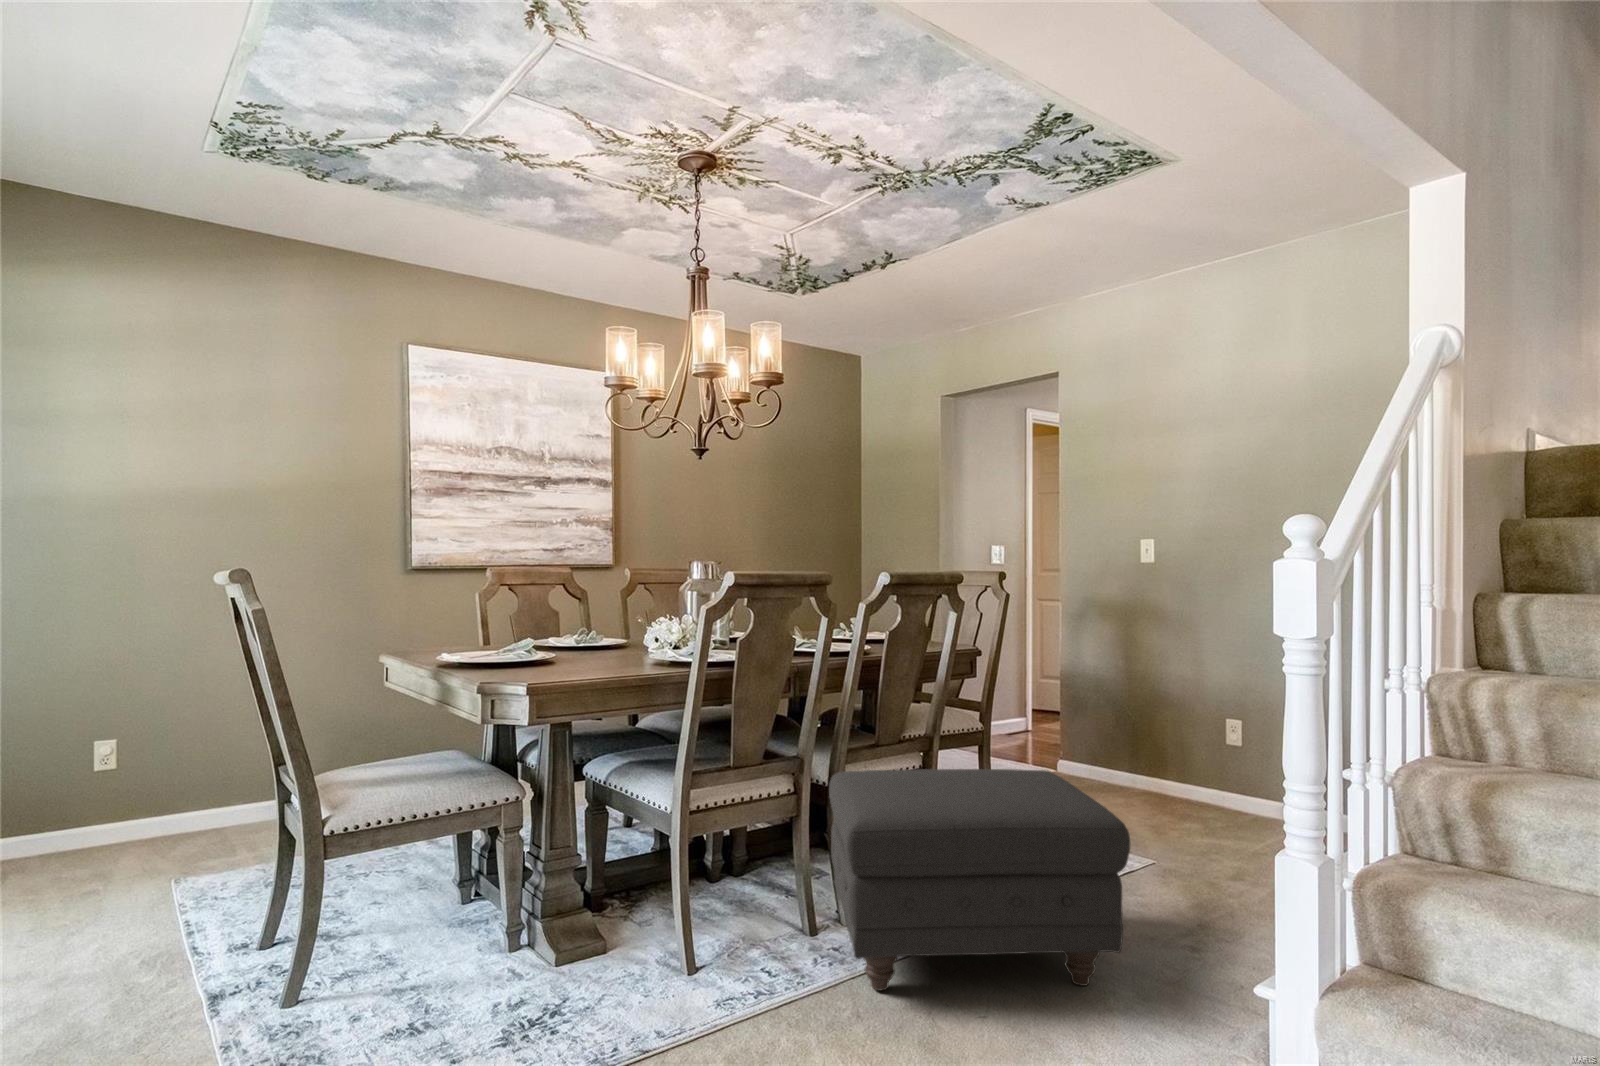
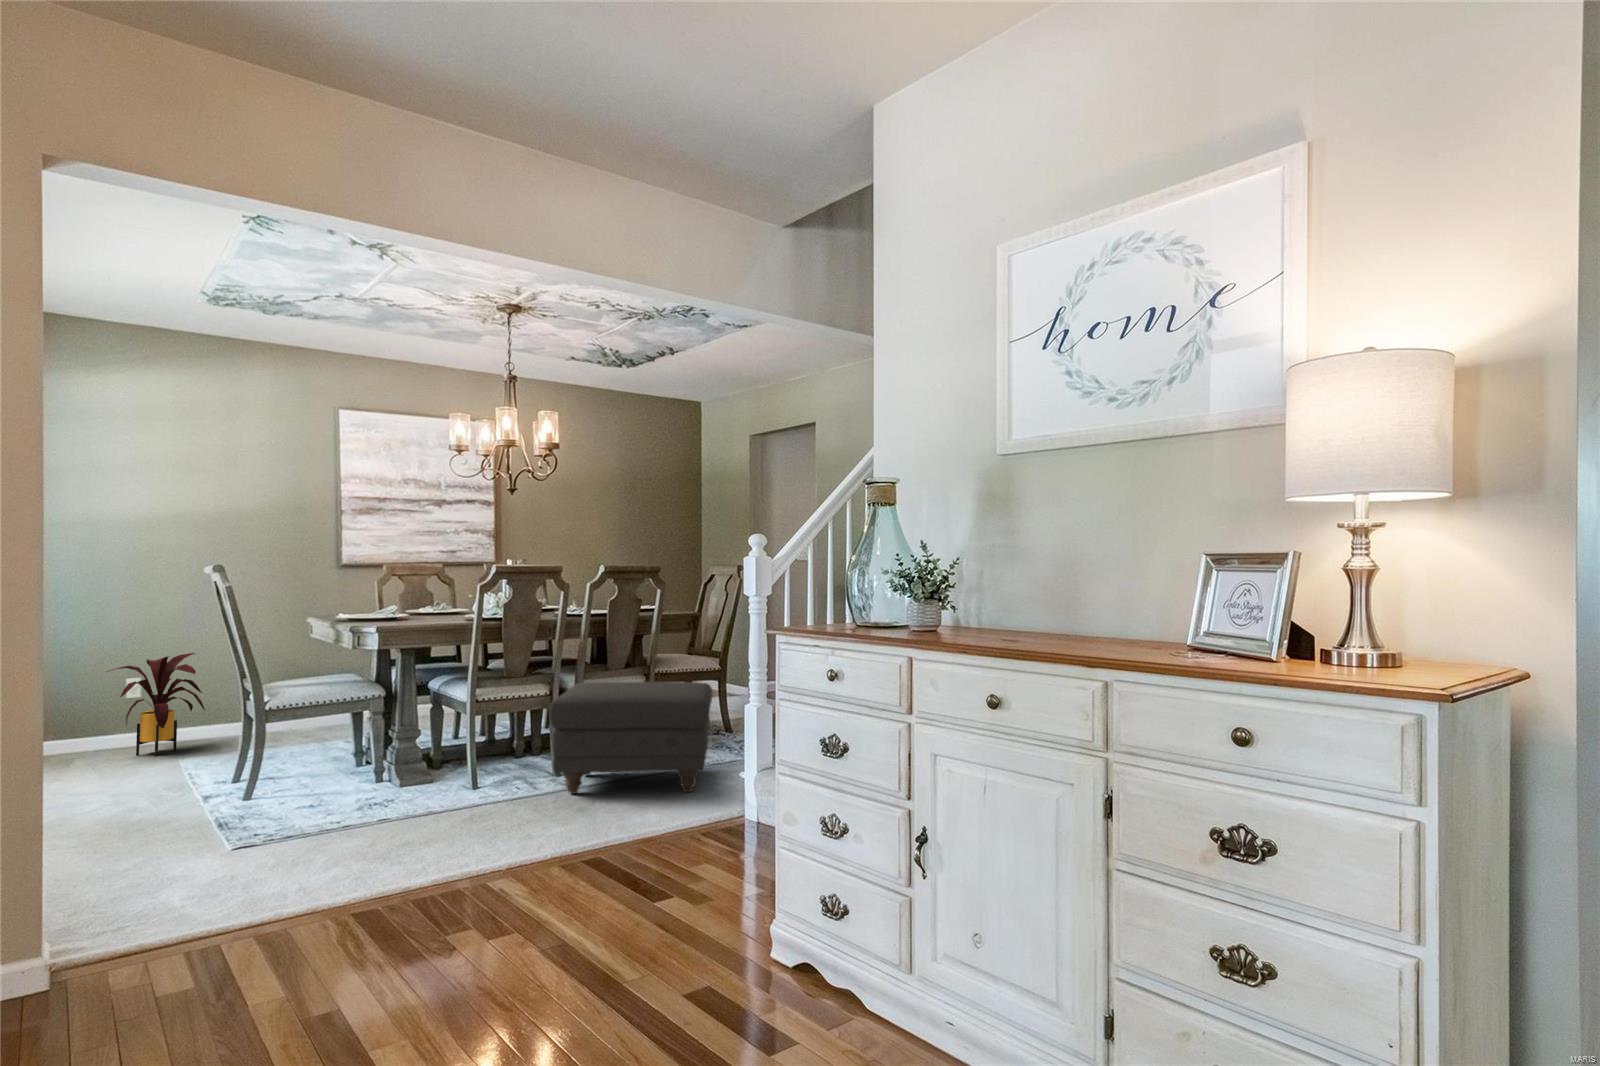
house plant: none [57,703,215,872] -> present [107,653,205,756]

